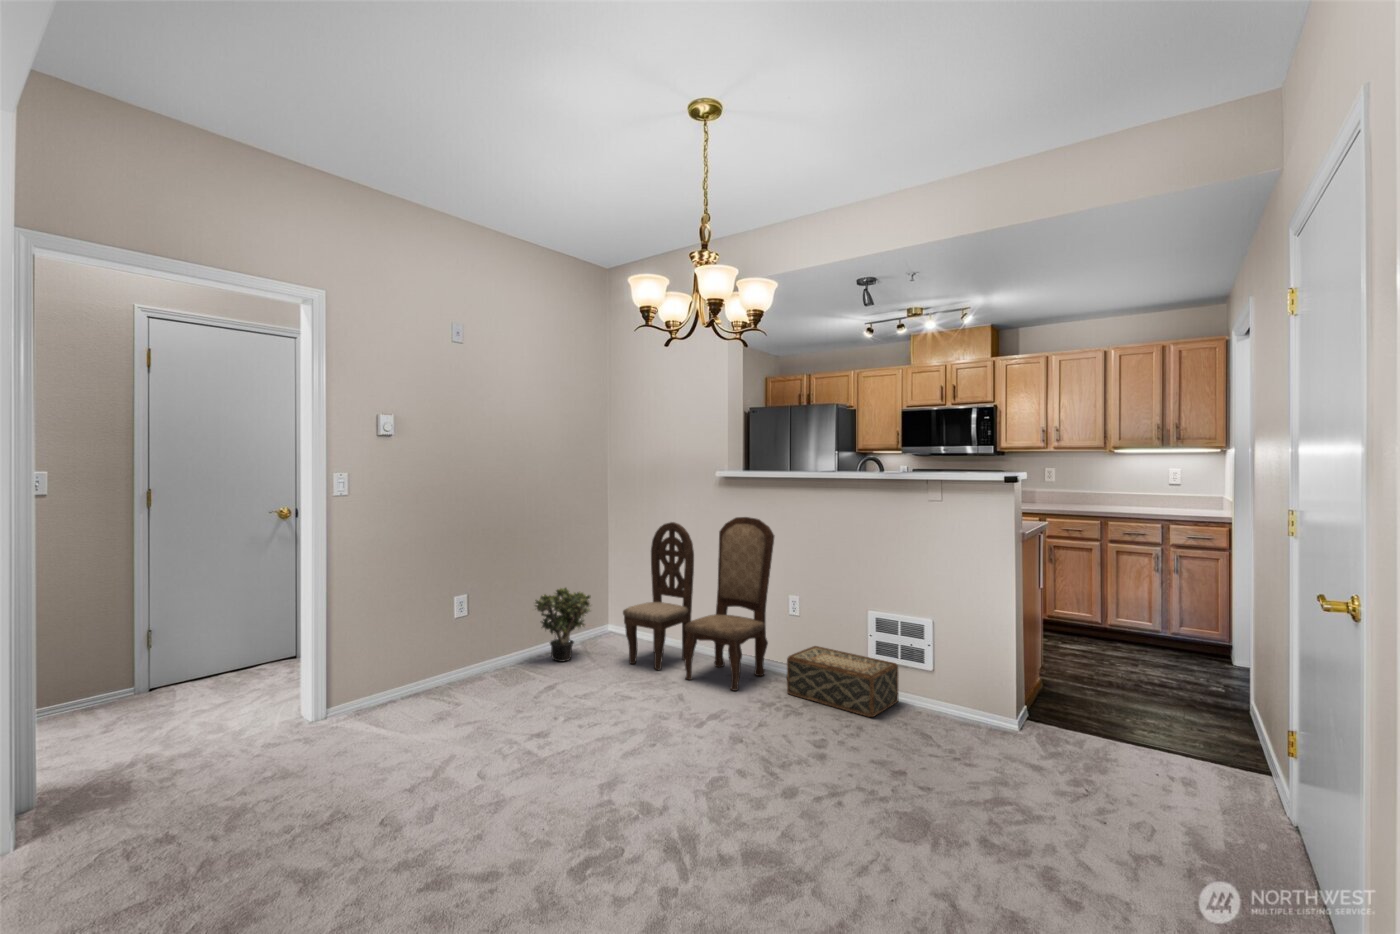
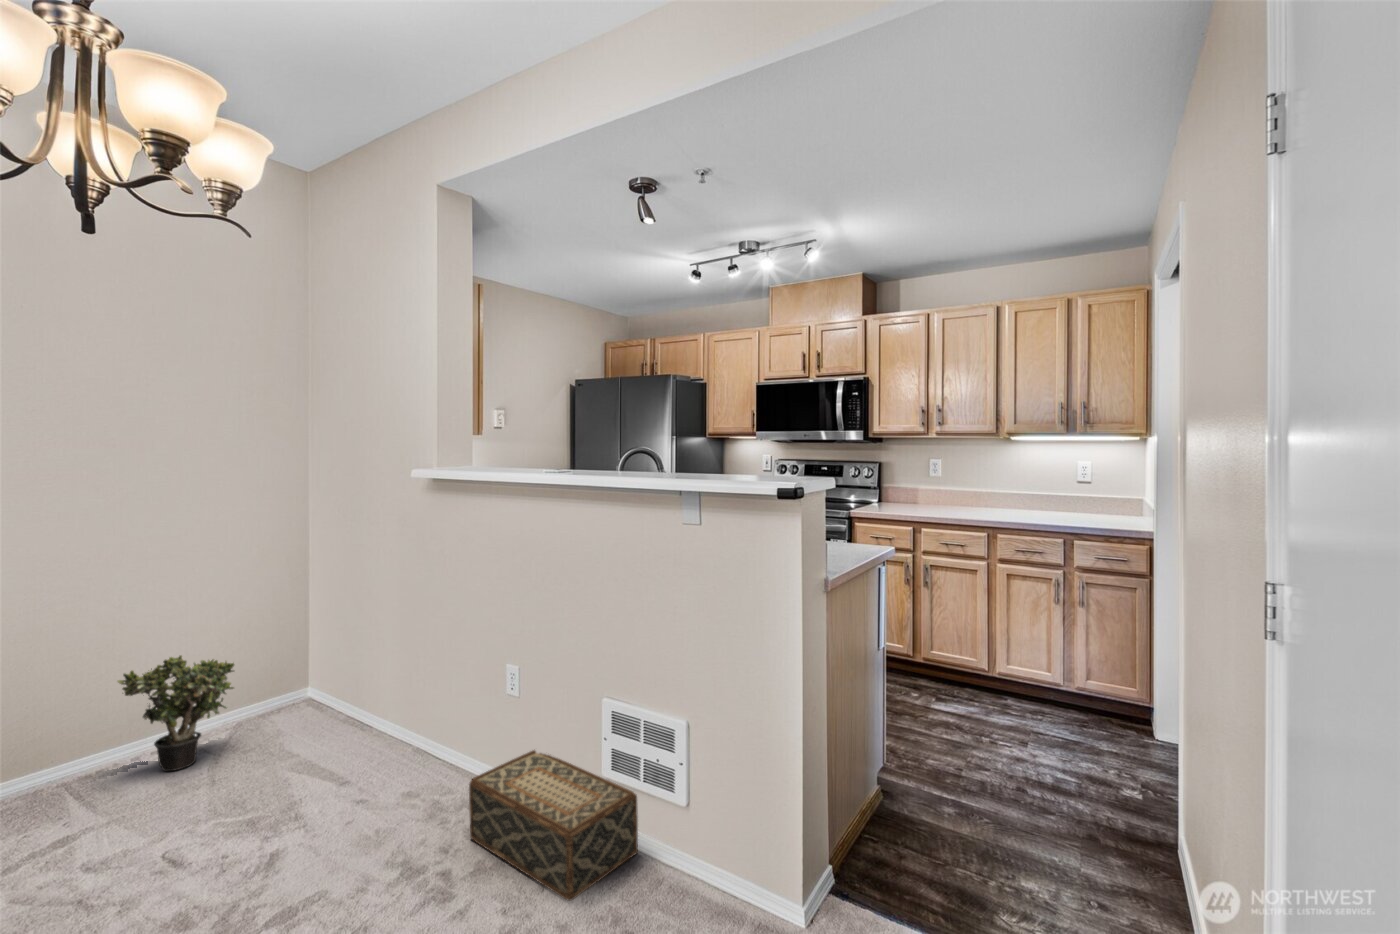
dining chair: present [623,517,774,691] -> none [264,546,486,836]

